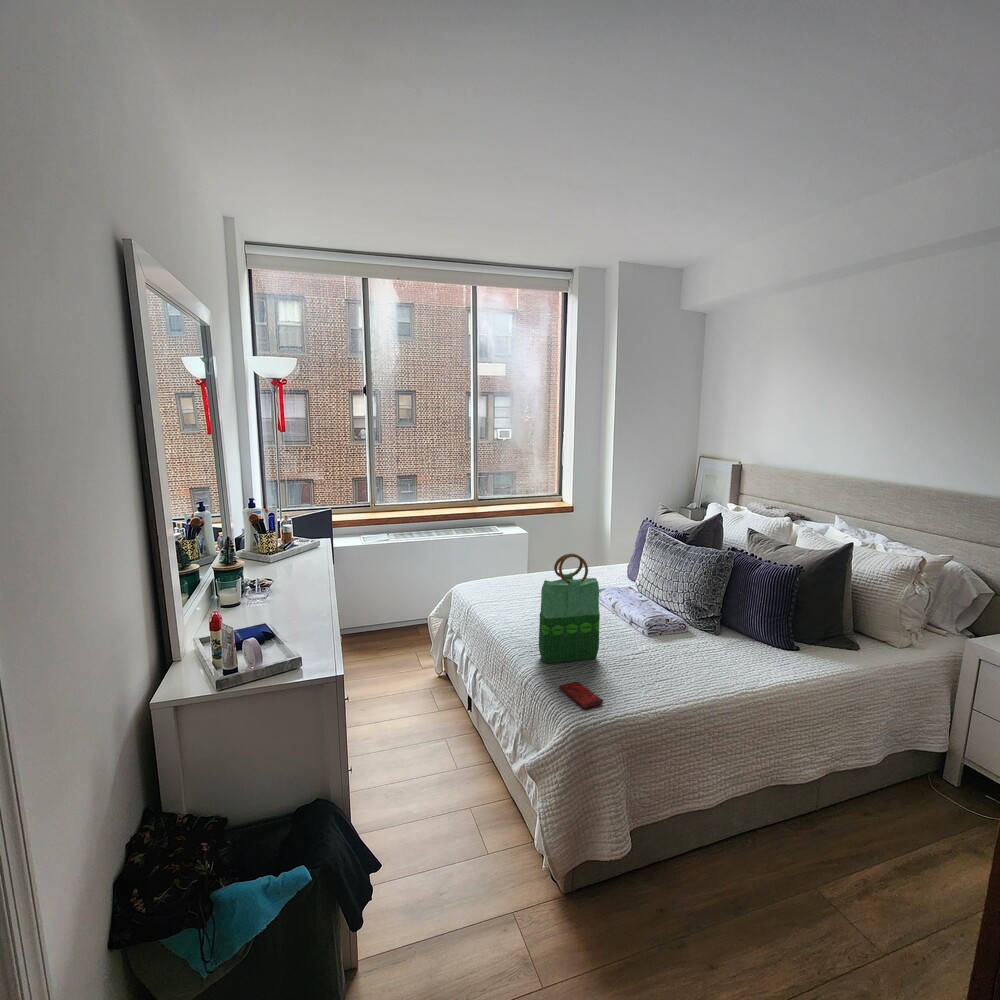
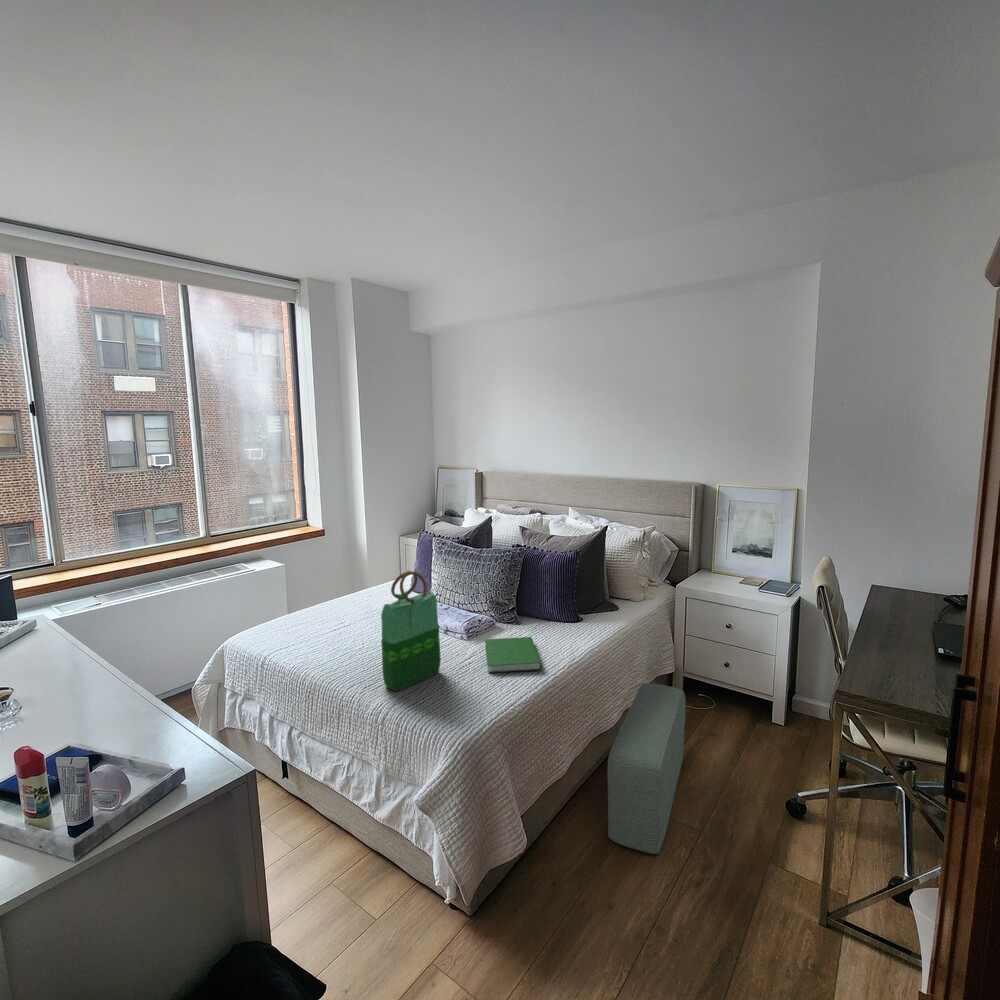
hardcover book: none [644,640,714,686] -> present [485,637,542,673]
smartphone: present [559,682,603,708] -> none [425,699,475,722]
pouf: none [748,746,922,944] -> present [607,683,685,854]

